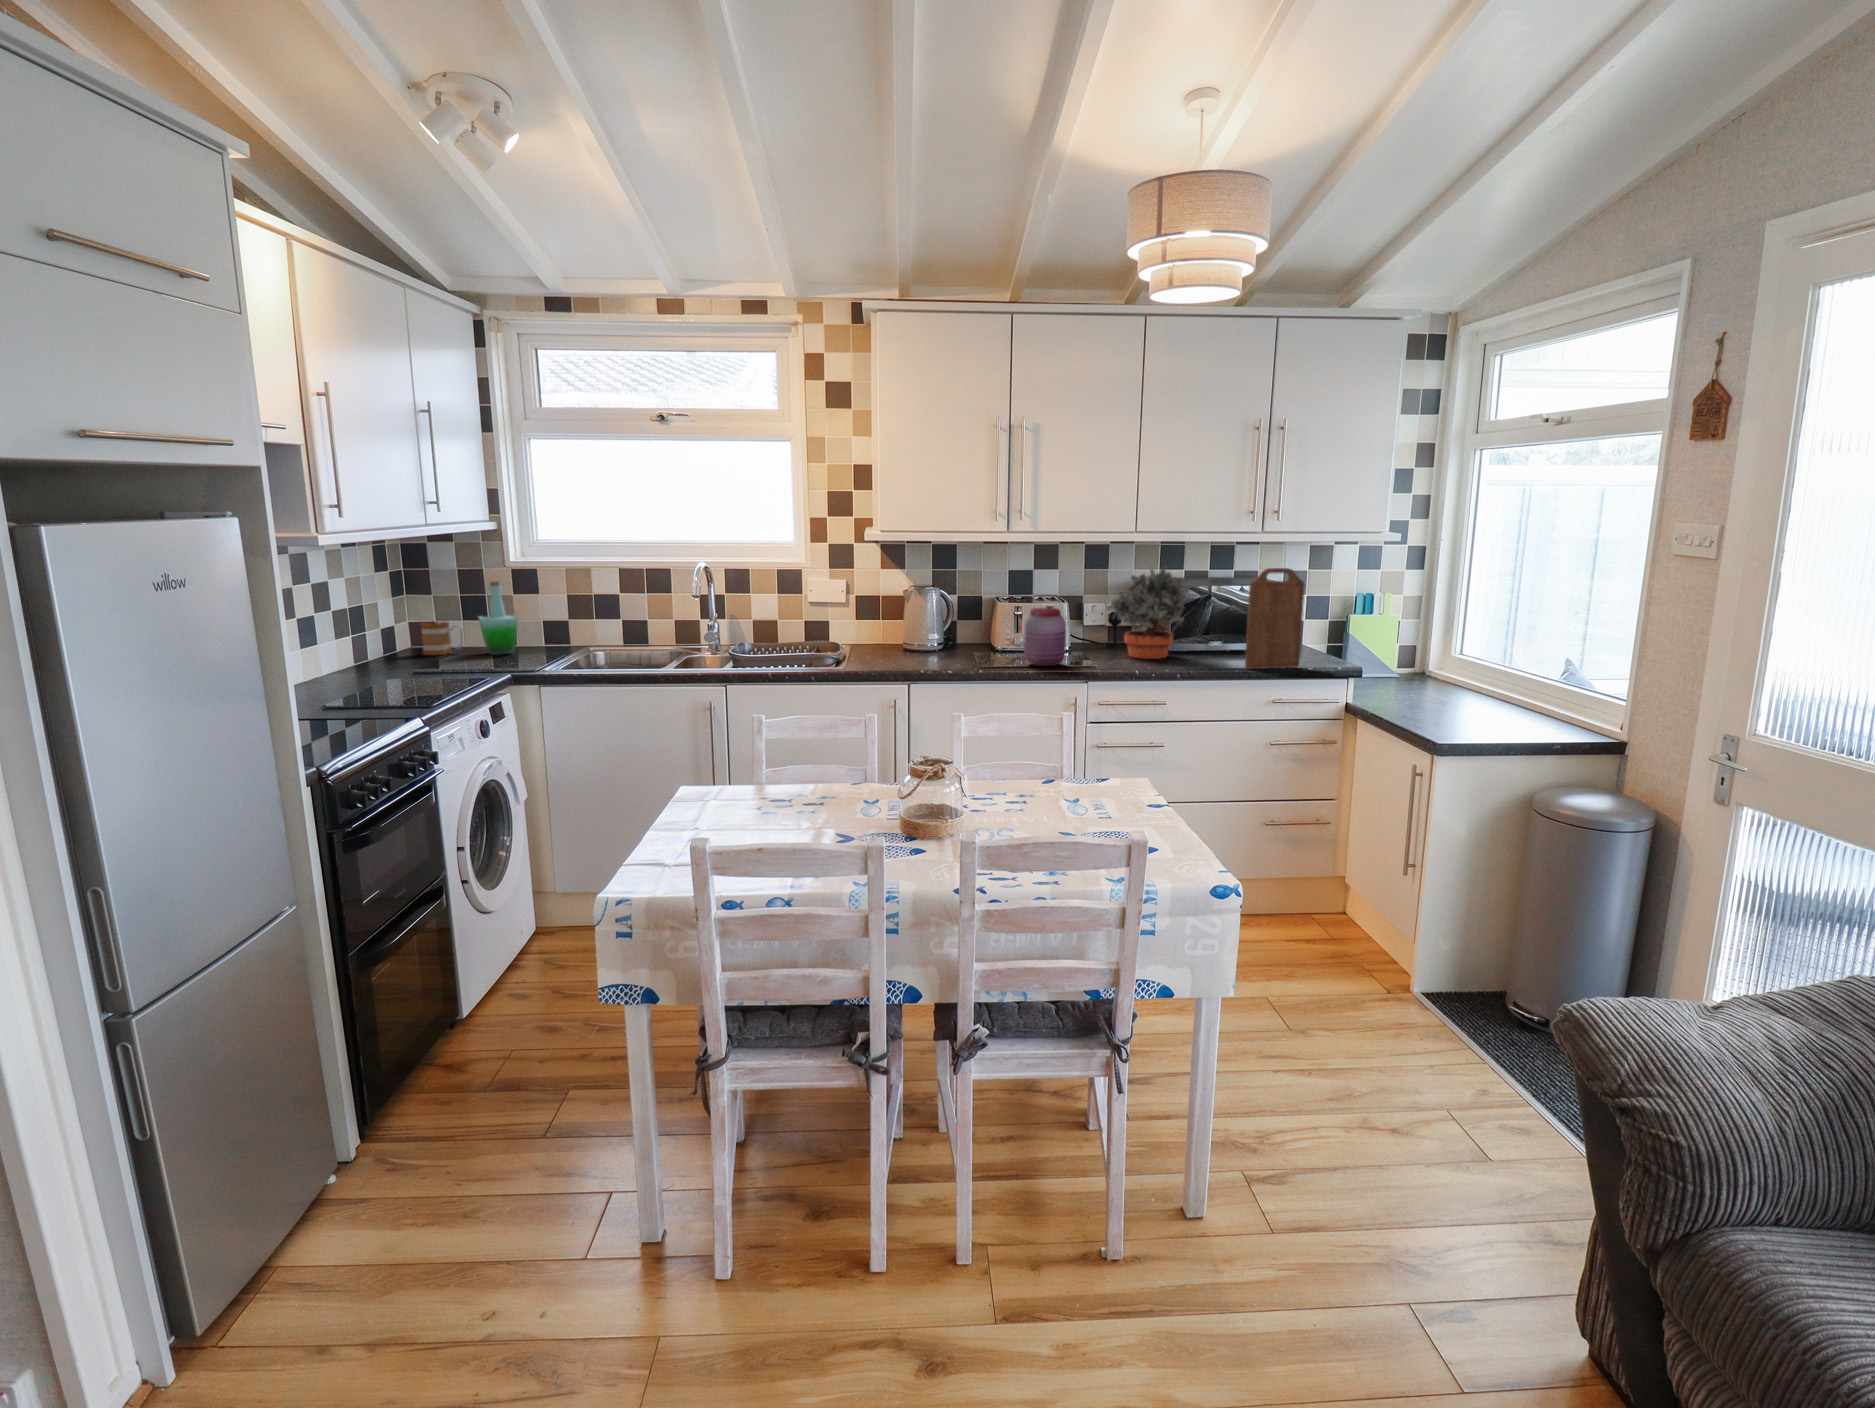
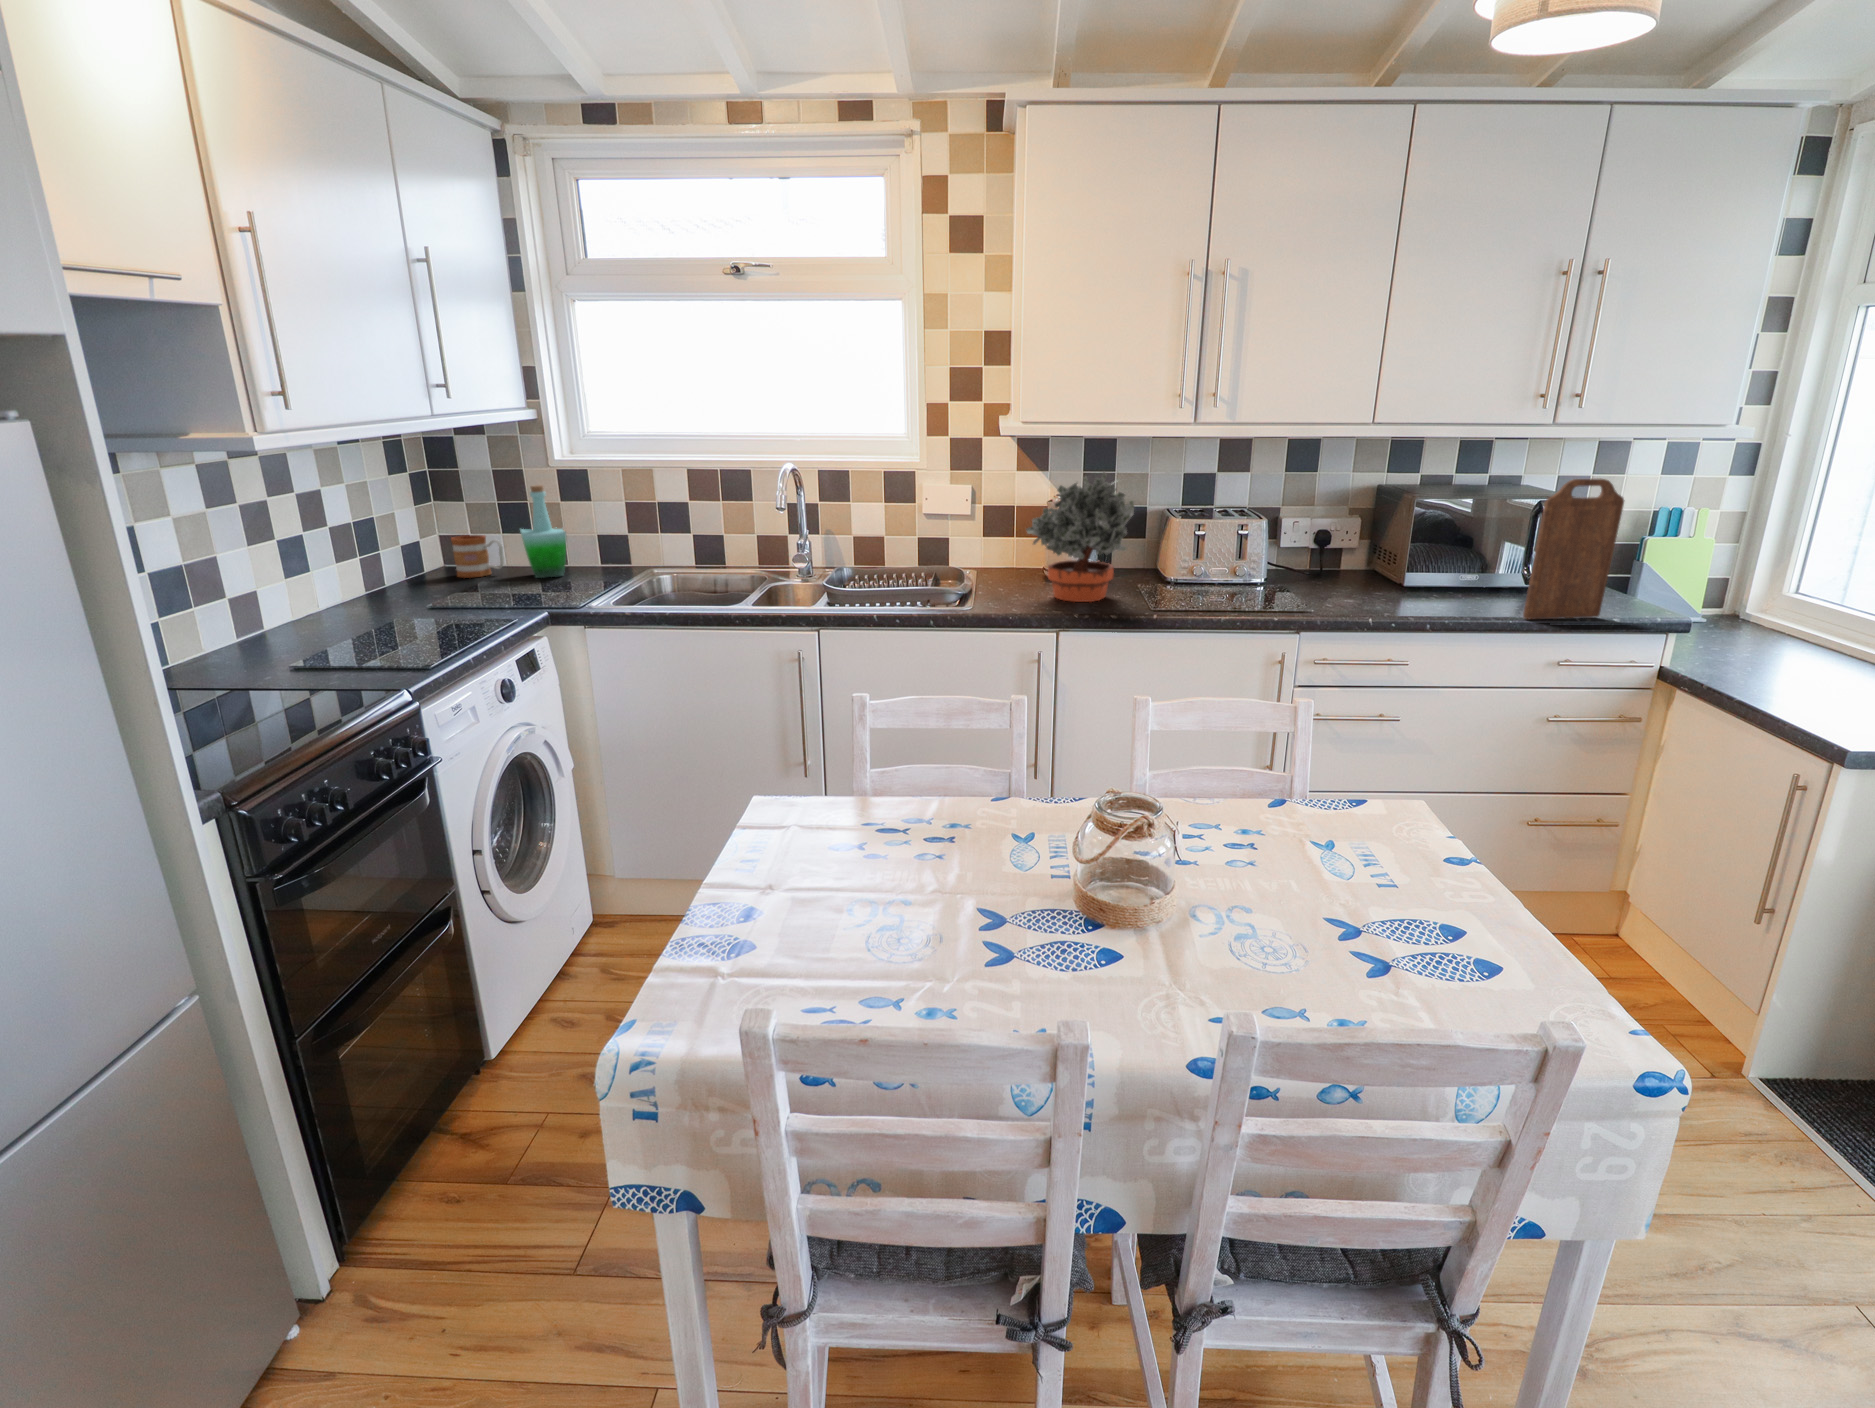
potted plant: present [1107,566,1190,659] -> present [1027,472,1135,602]
jar: present [1024,608,1066,666] -> none [1211,530,1272,610]

